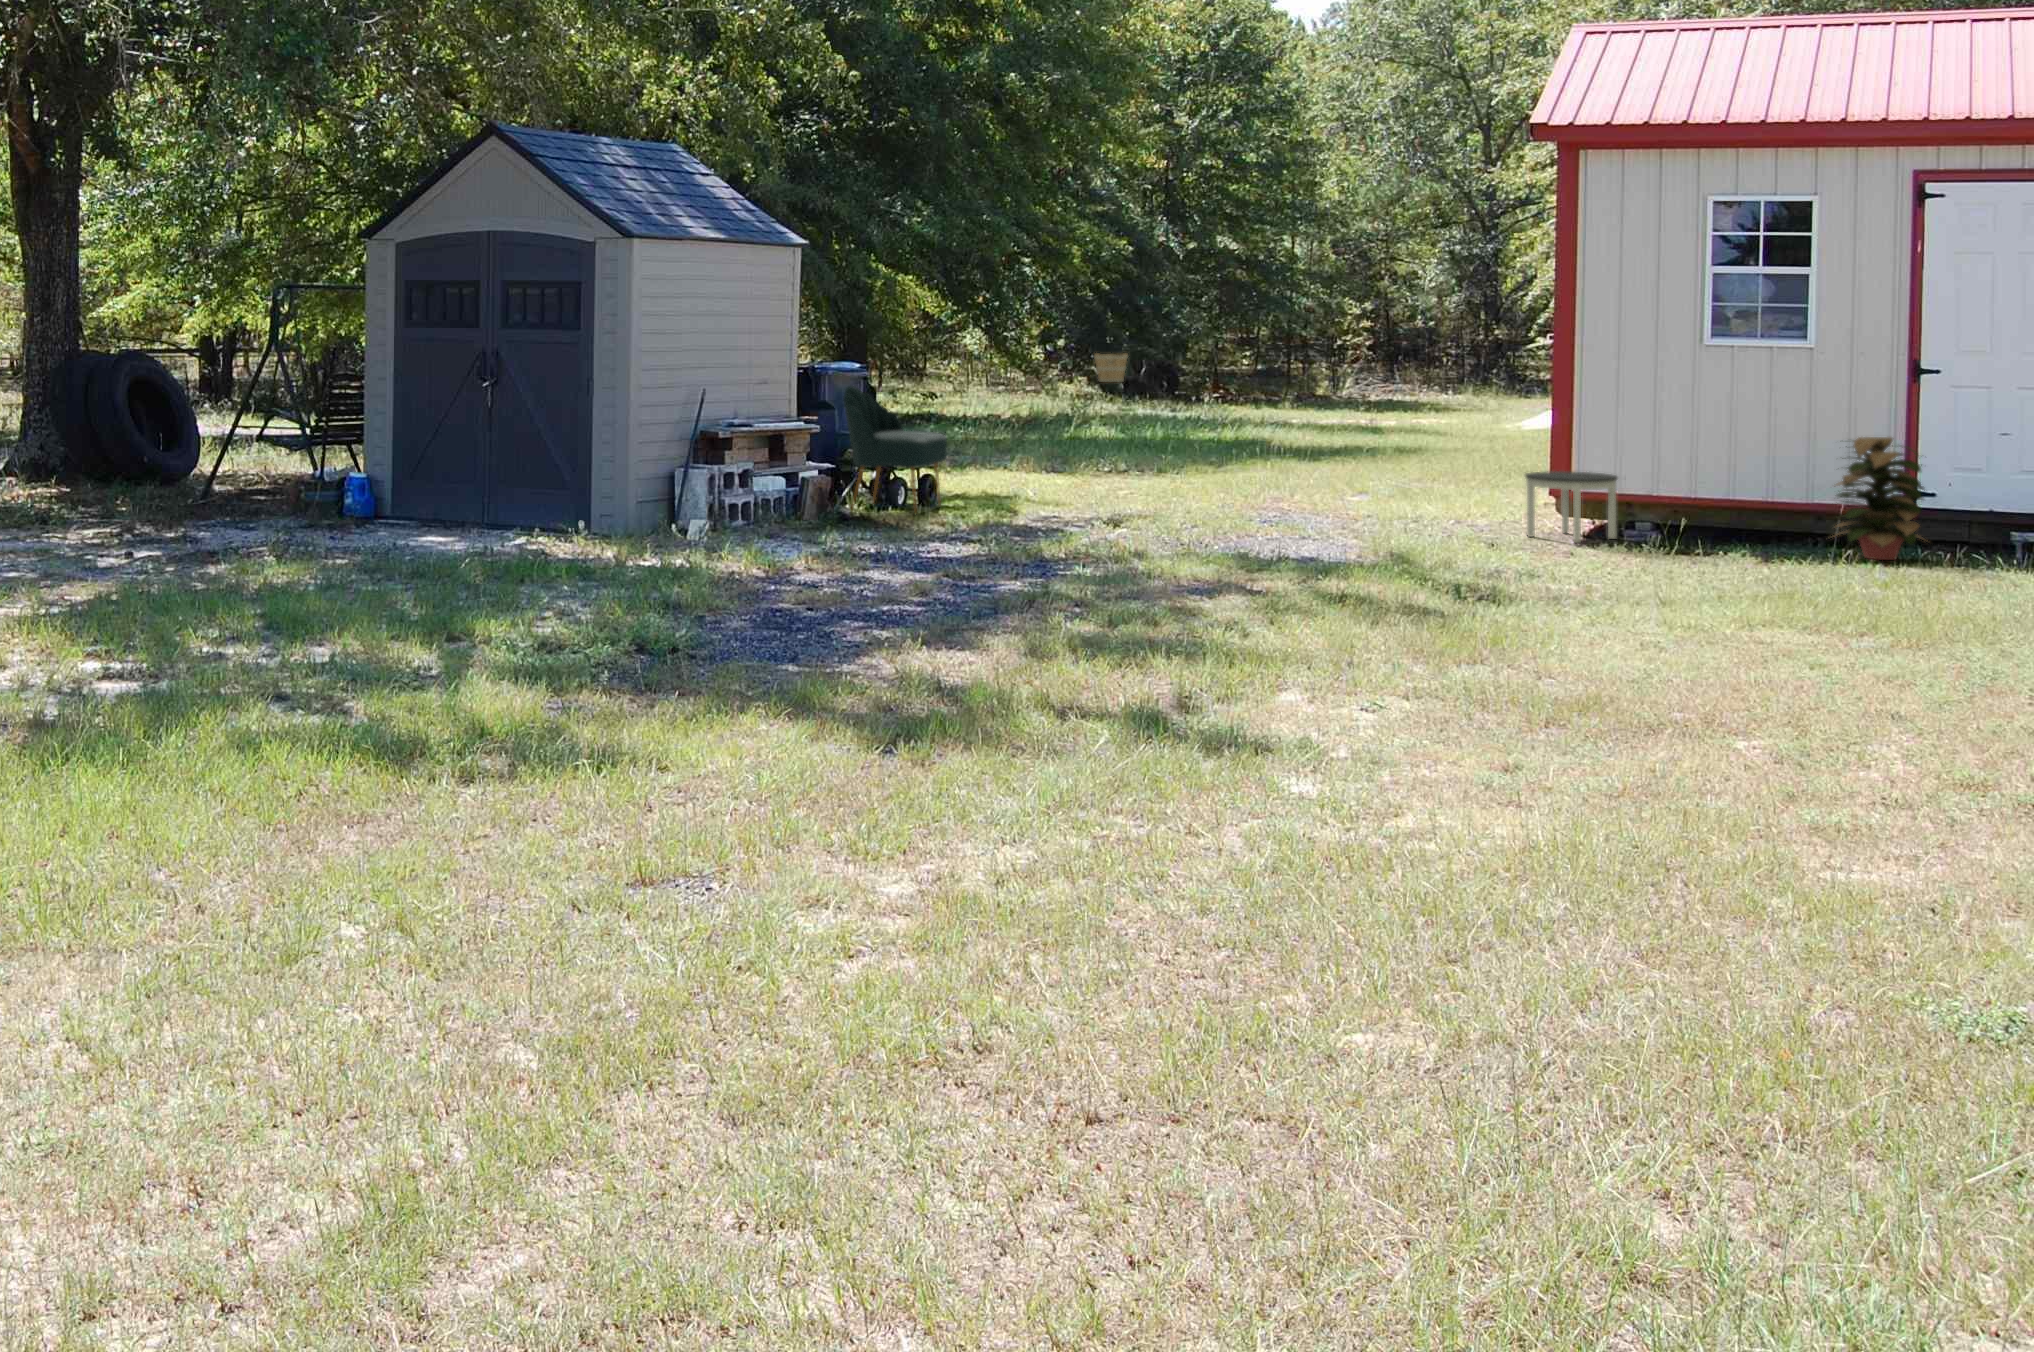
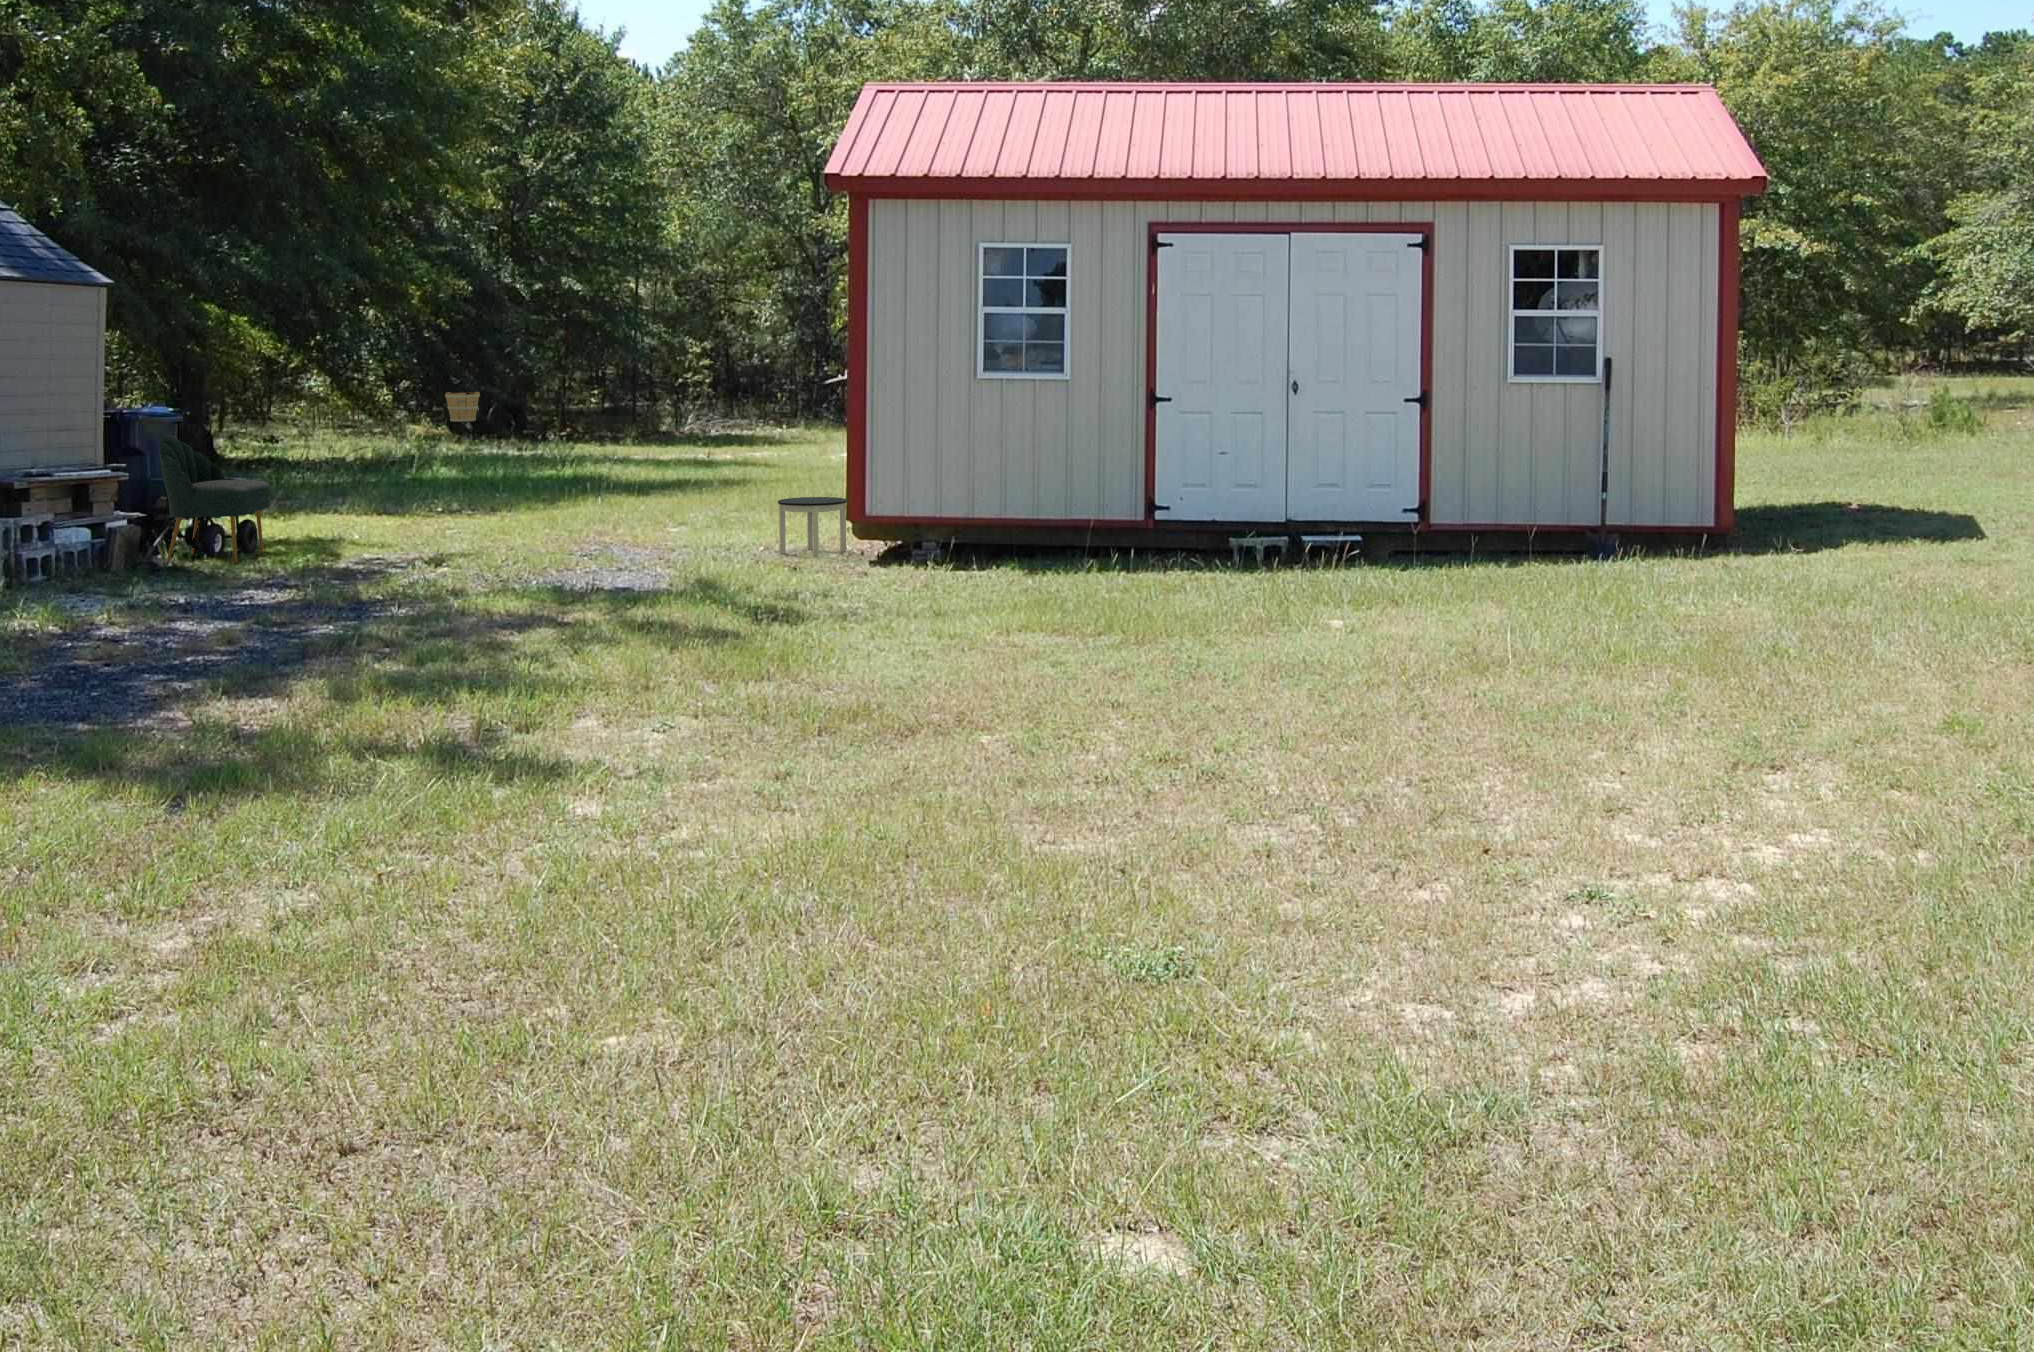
decorative plant: present [1836,437,1925,560] -> none [986,462,1056,557]

